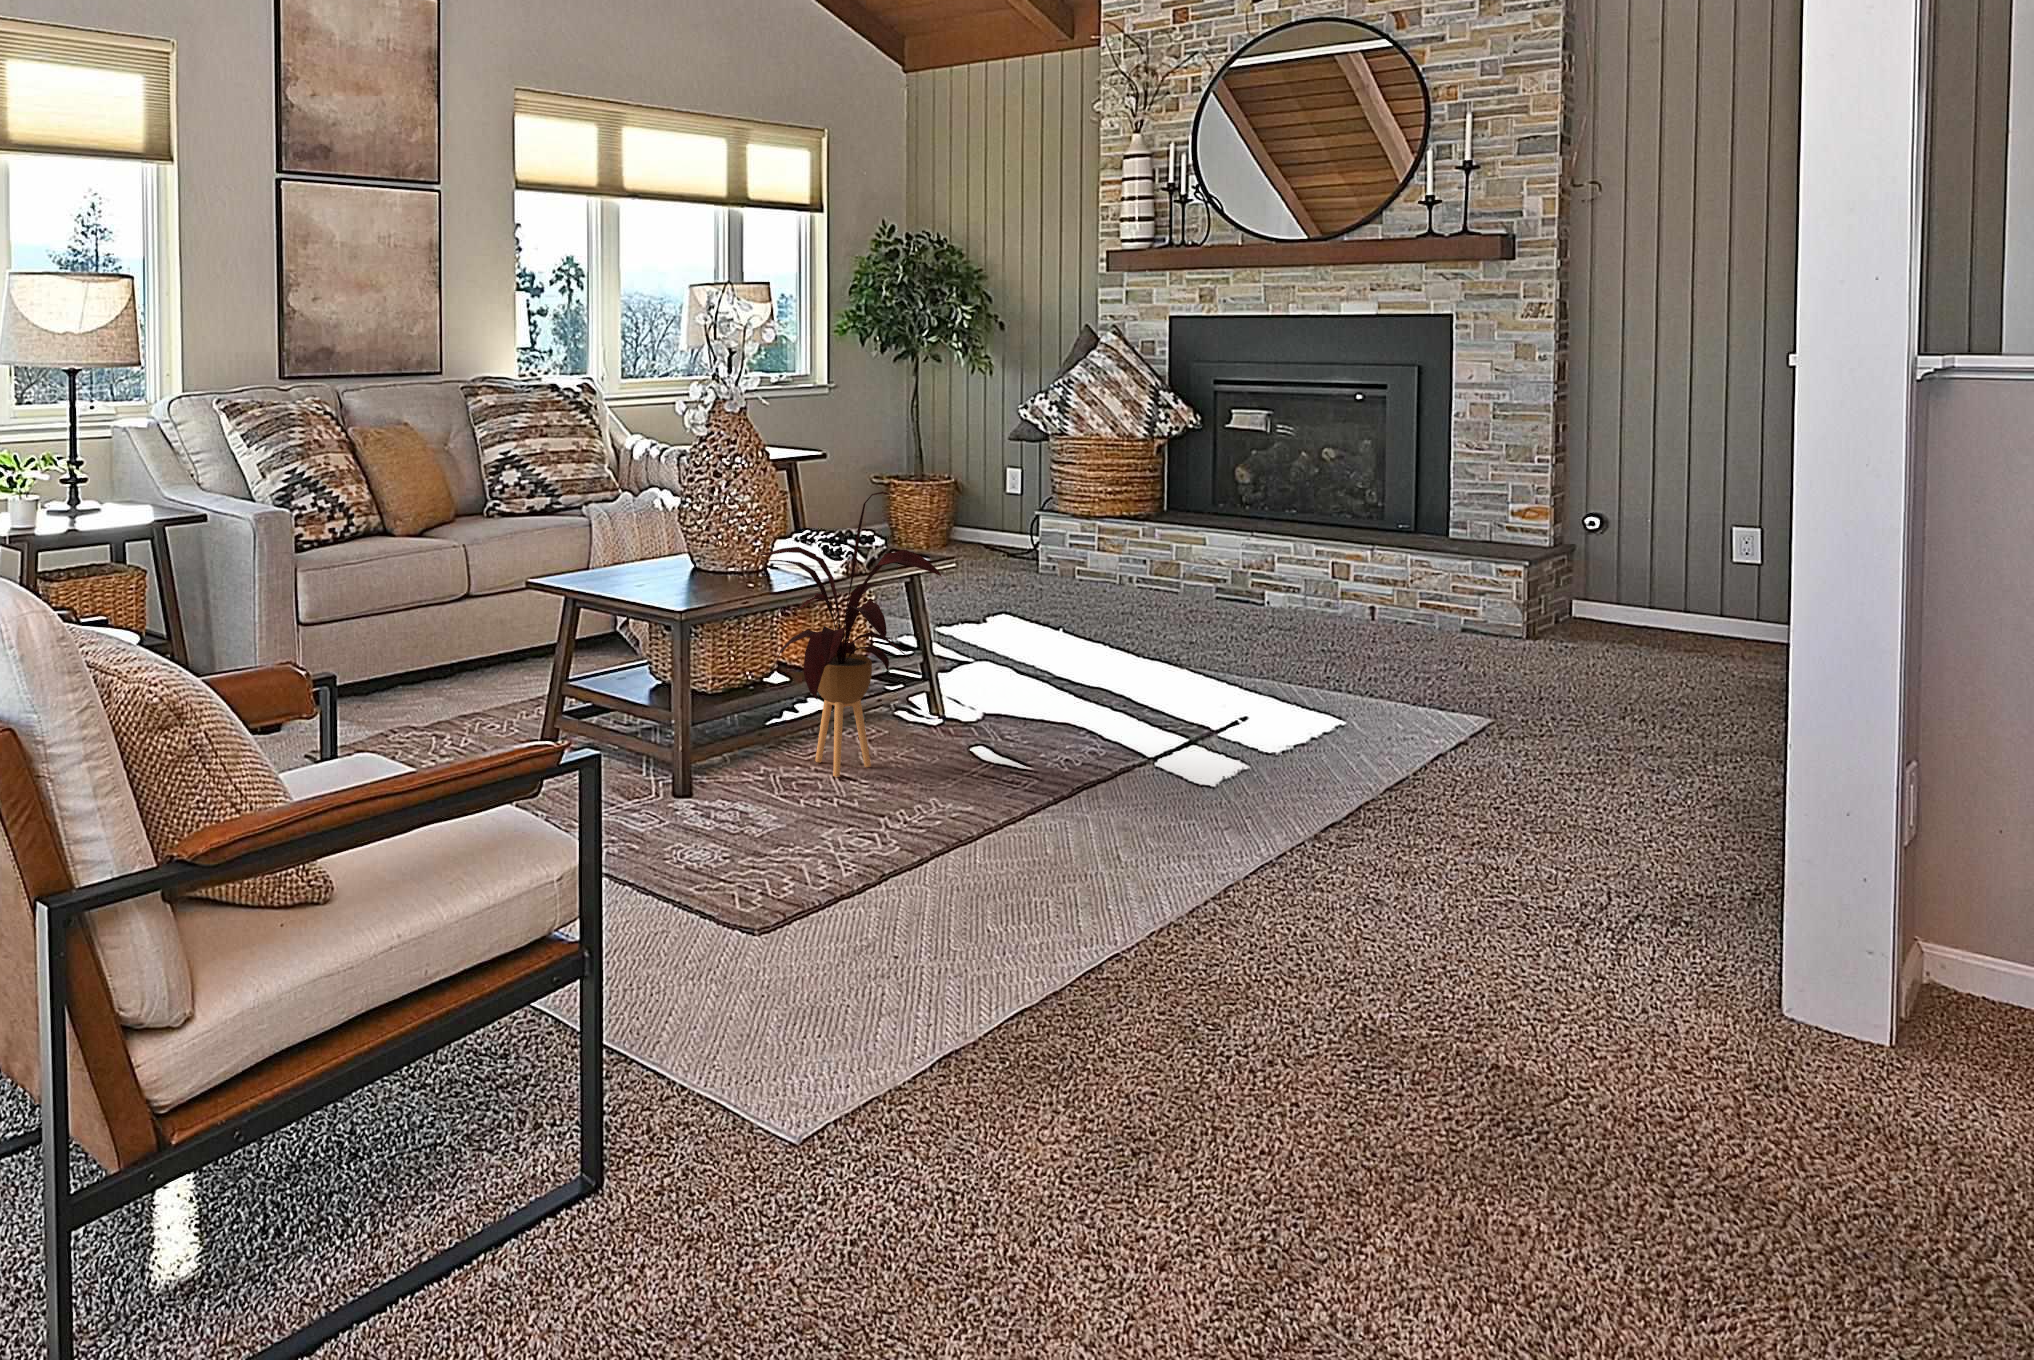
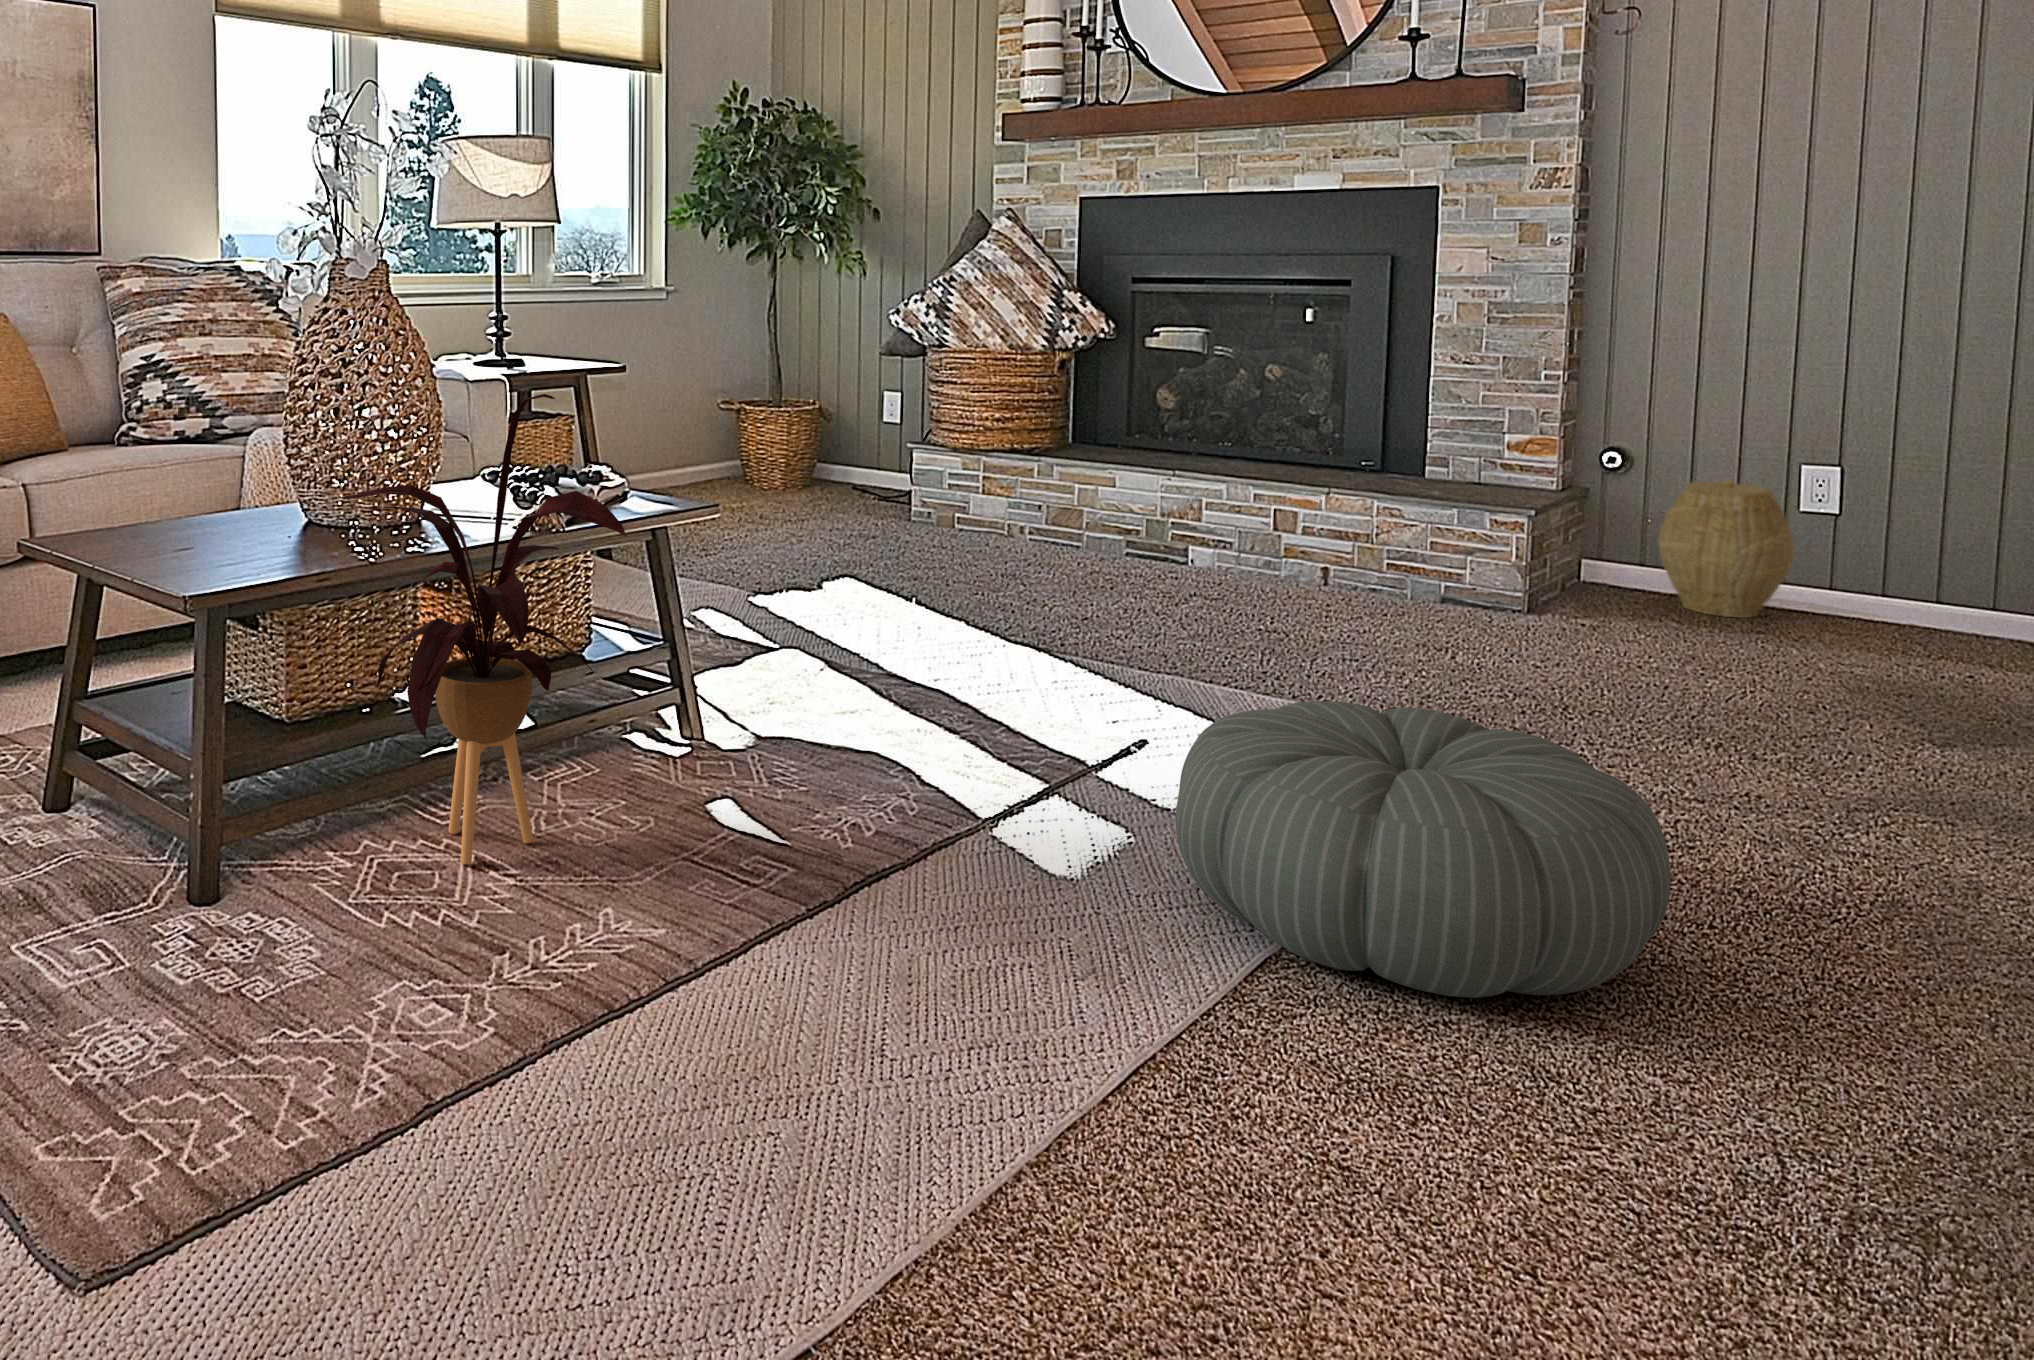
woven basket: none [1622,537,1720,640] -> present [1659,480,1794,618]
pouf: none [1271,677,1559,832] -> present [1176,701,1671,998]

